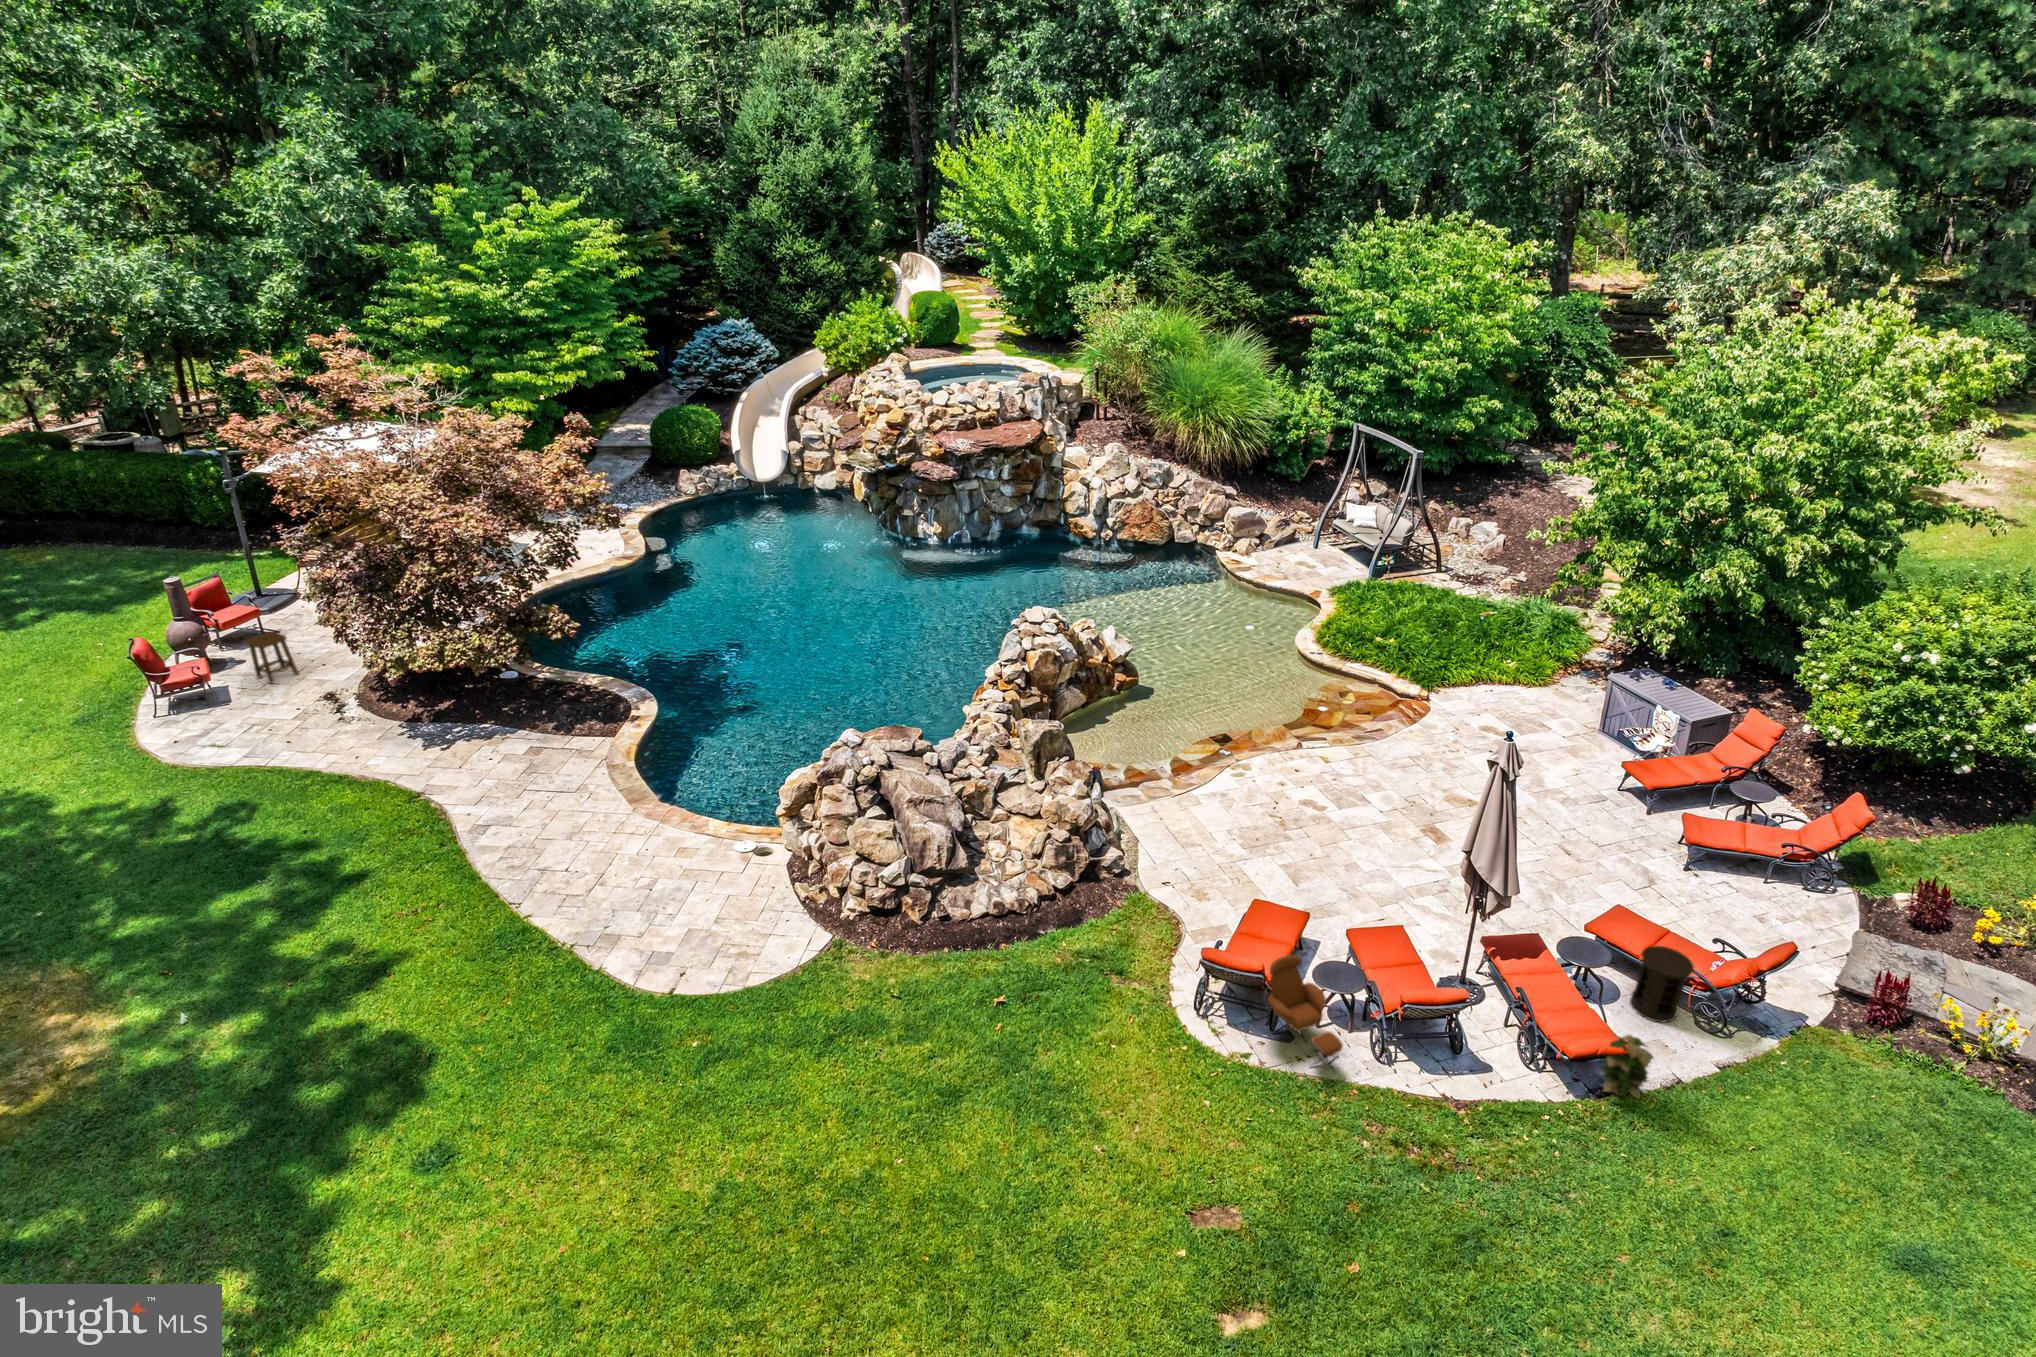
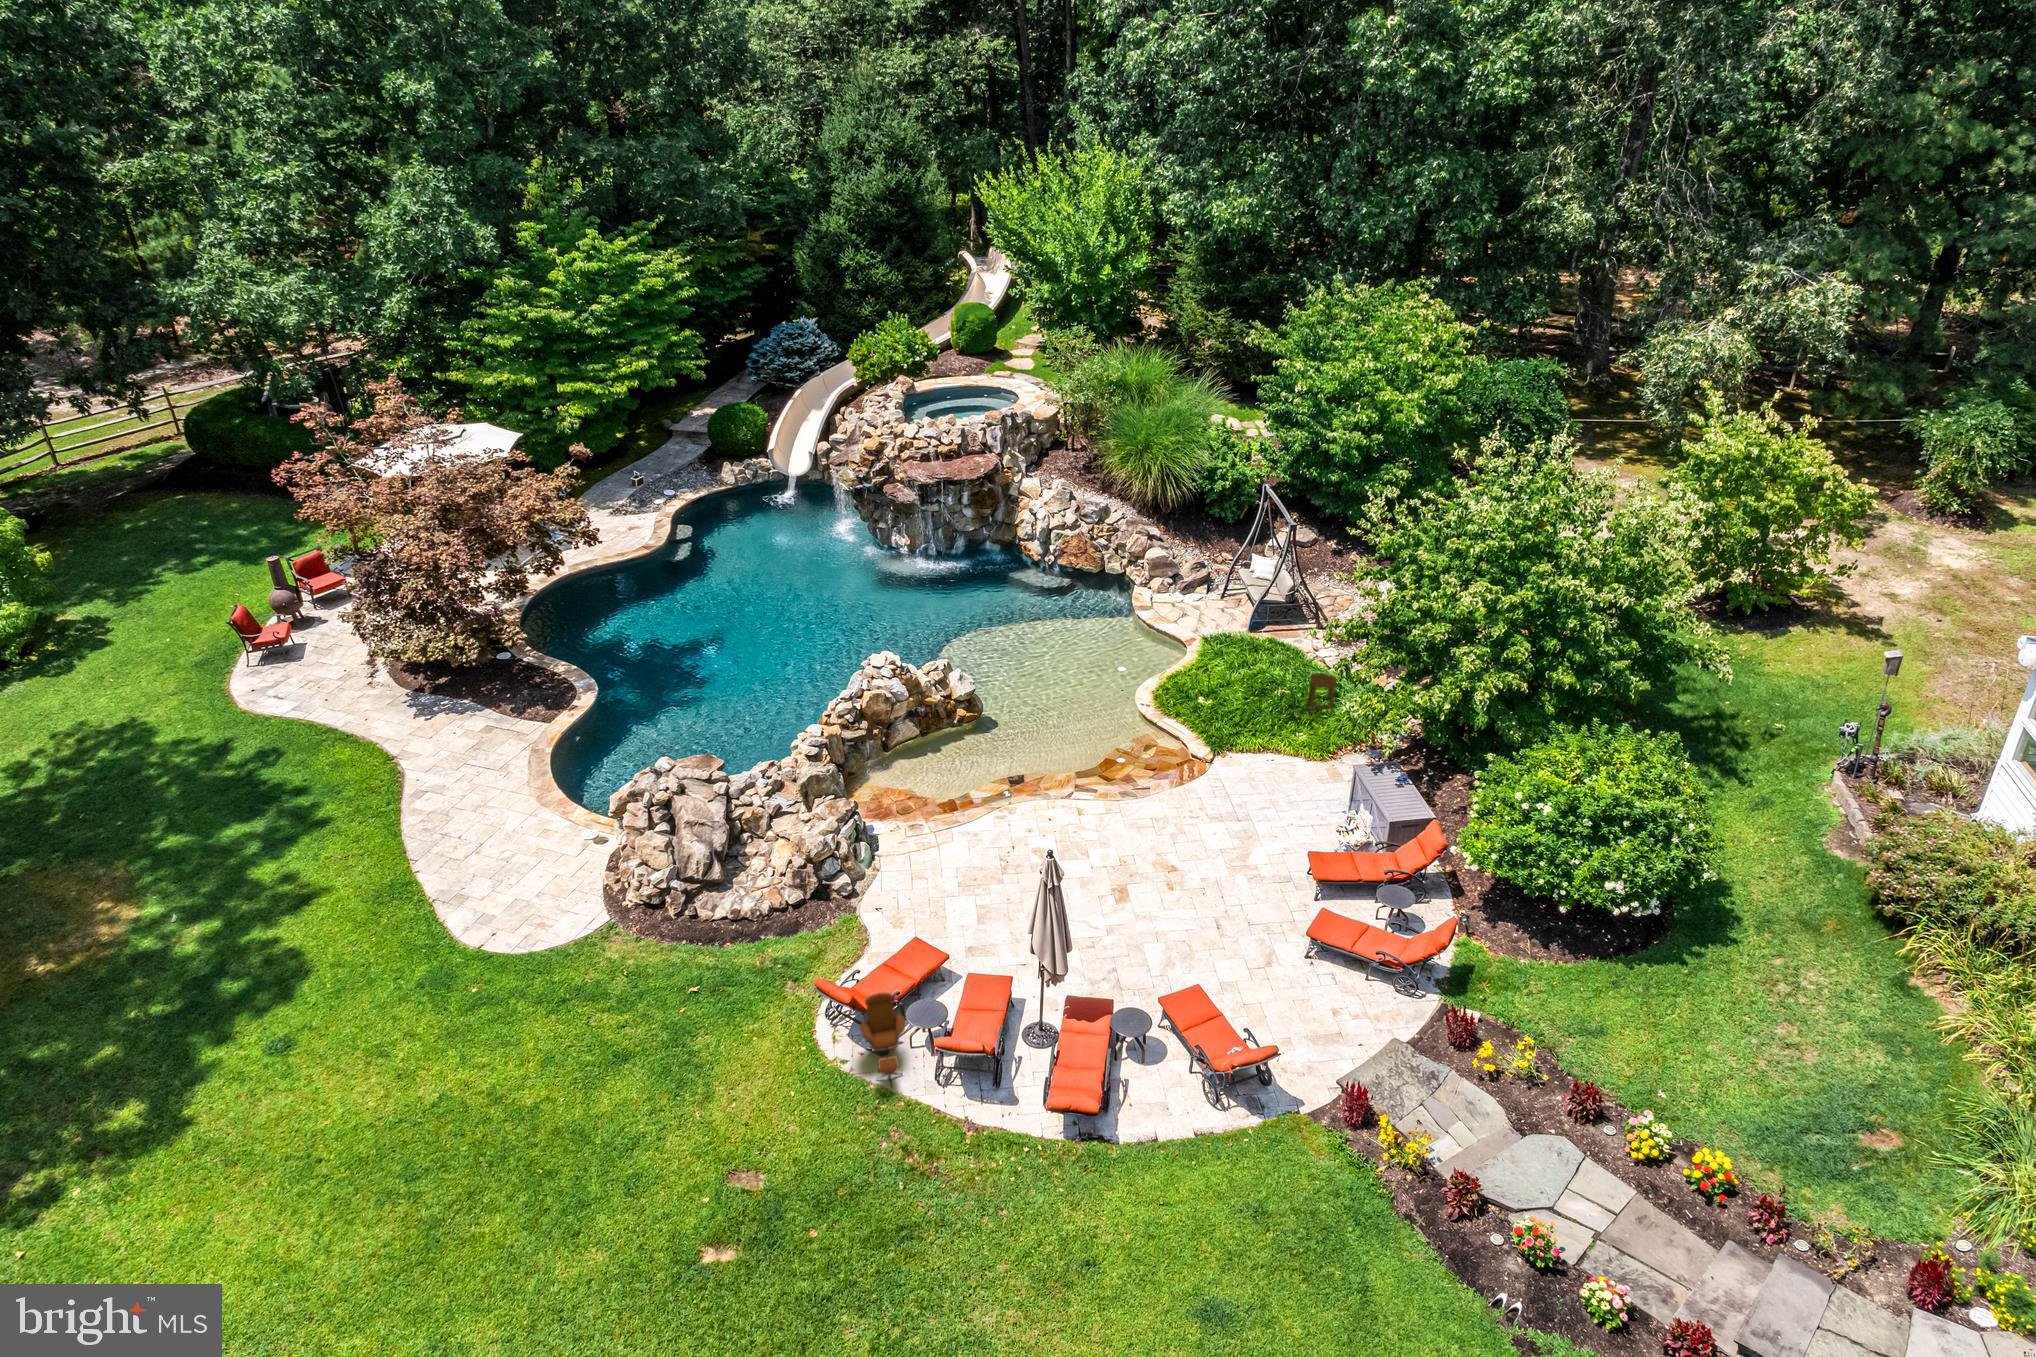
stool: present [245,631,298,683] -> present [1307,674,1337,715]
side table: present [1630,946,1694,1022] -> none [1161,1029,1200,1091]
decorative plant: present [1600,1035,1653,1099] -> none [1077,1096,1114,1151]

